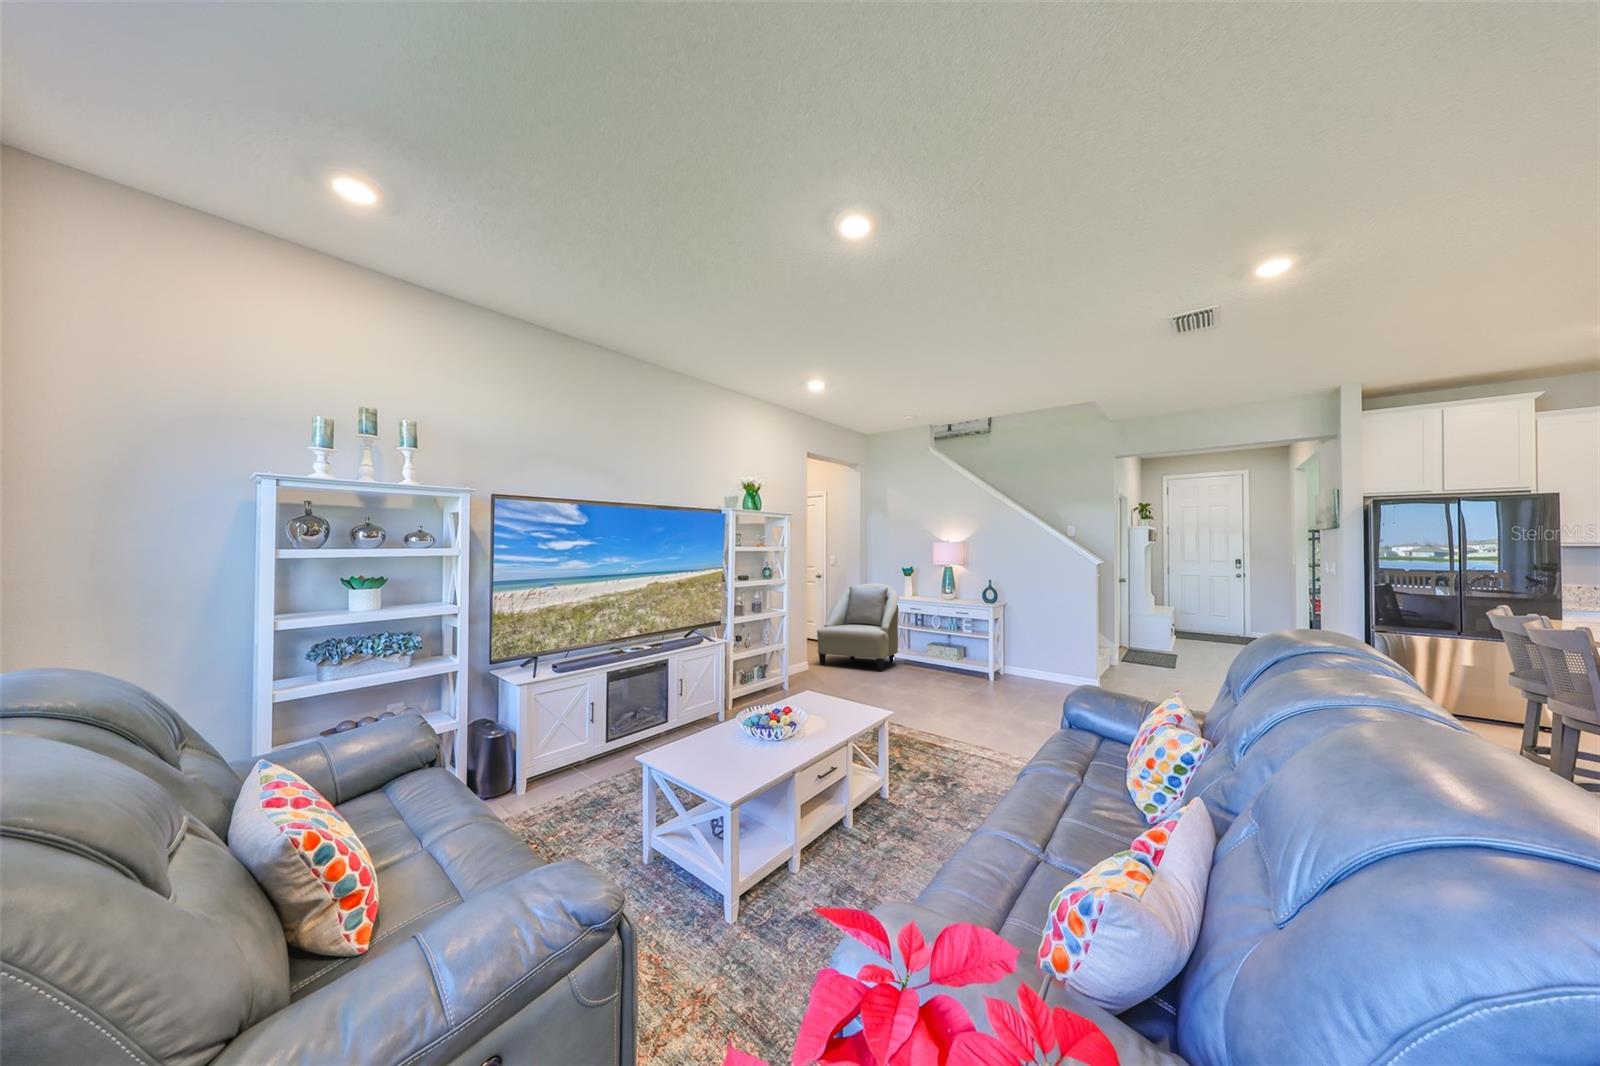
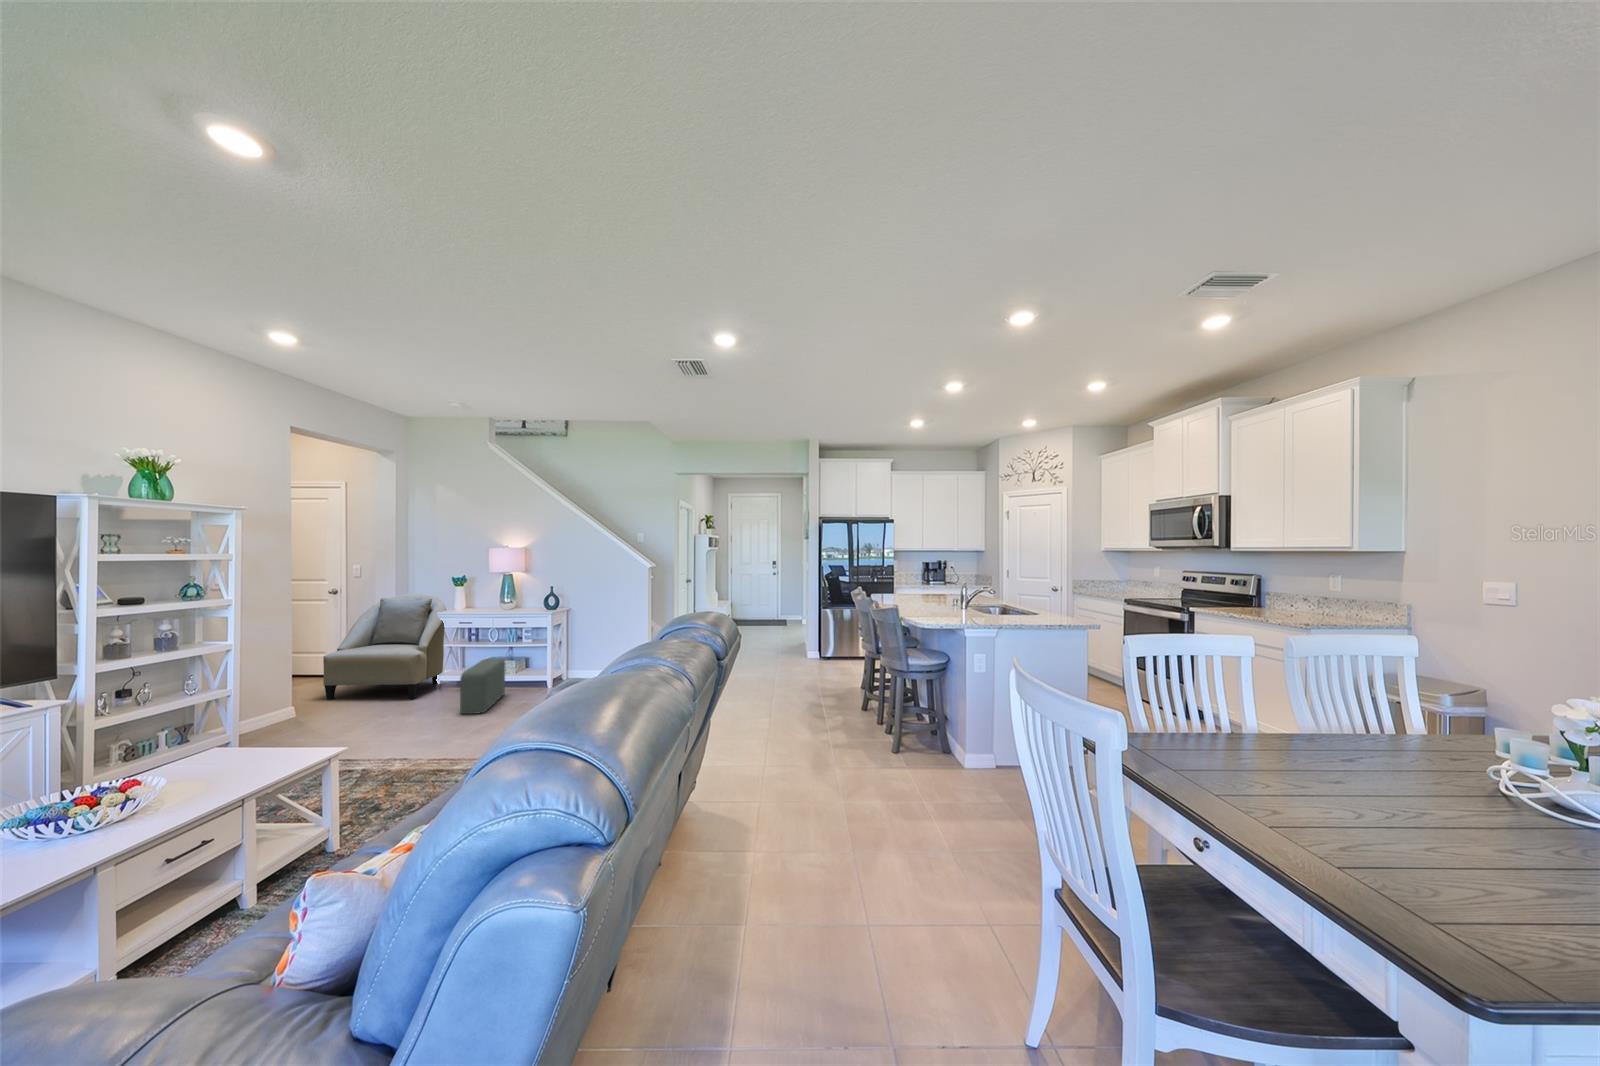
pouf: none [922,643,953,687] -> present [460,659,506,714]

